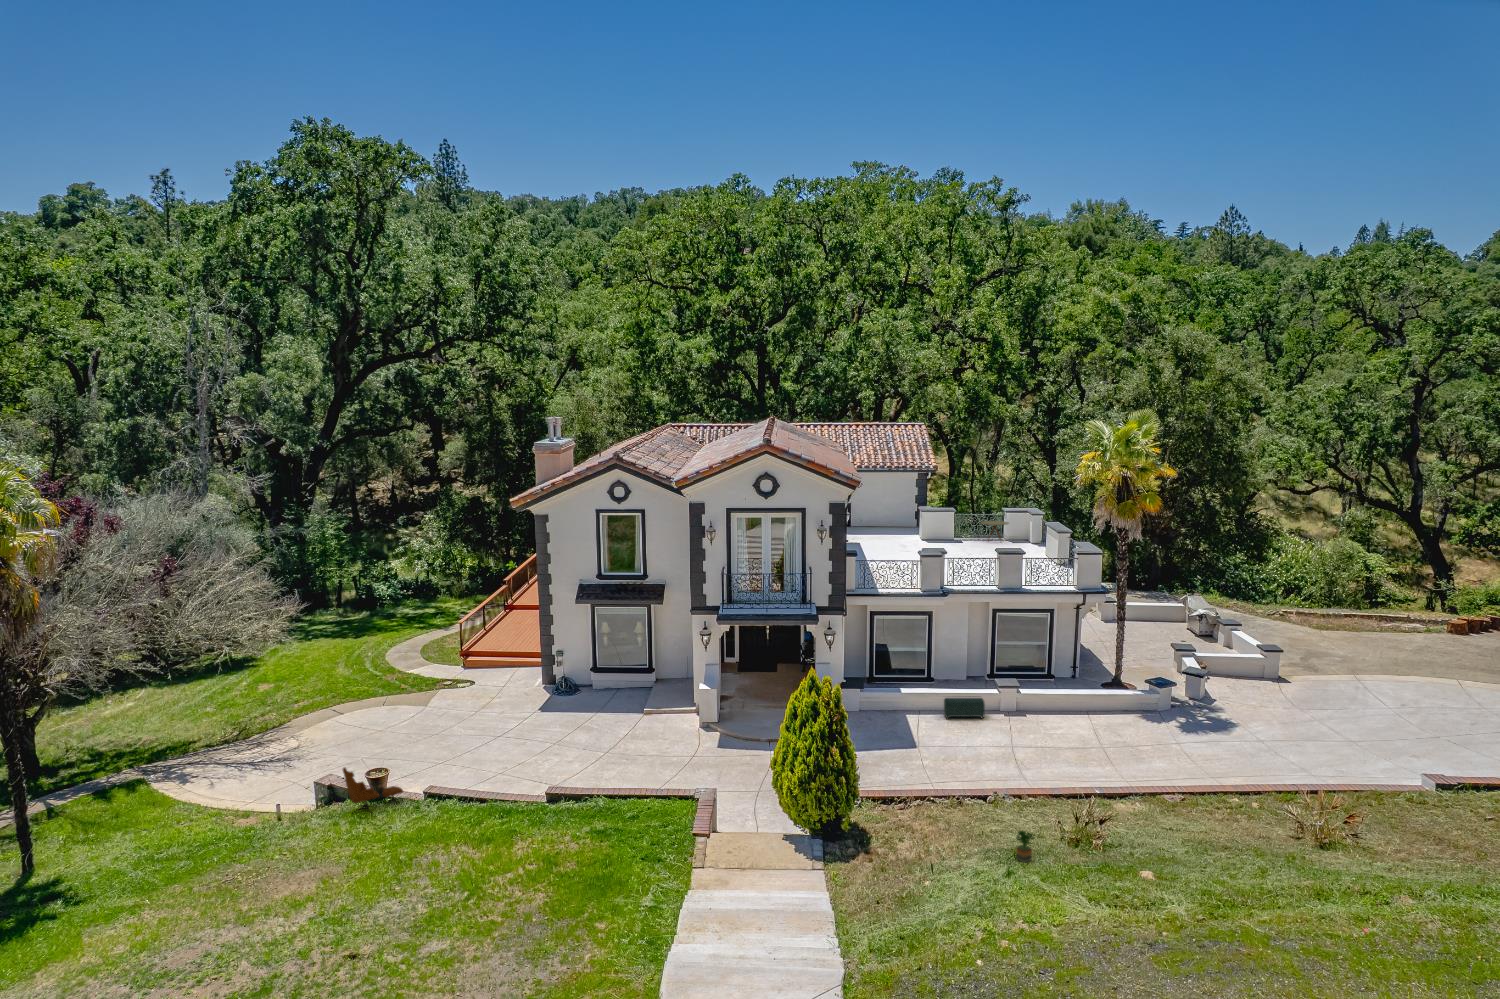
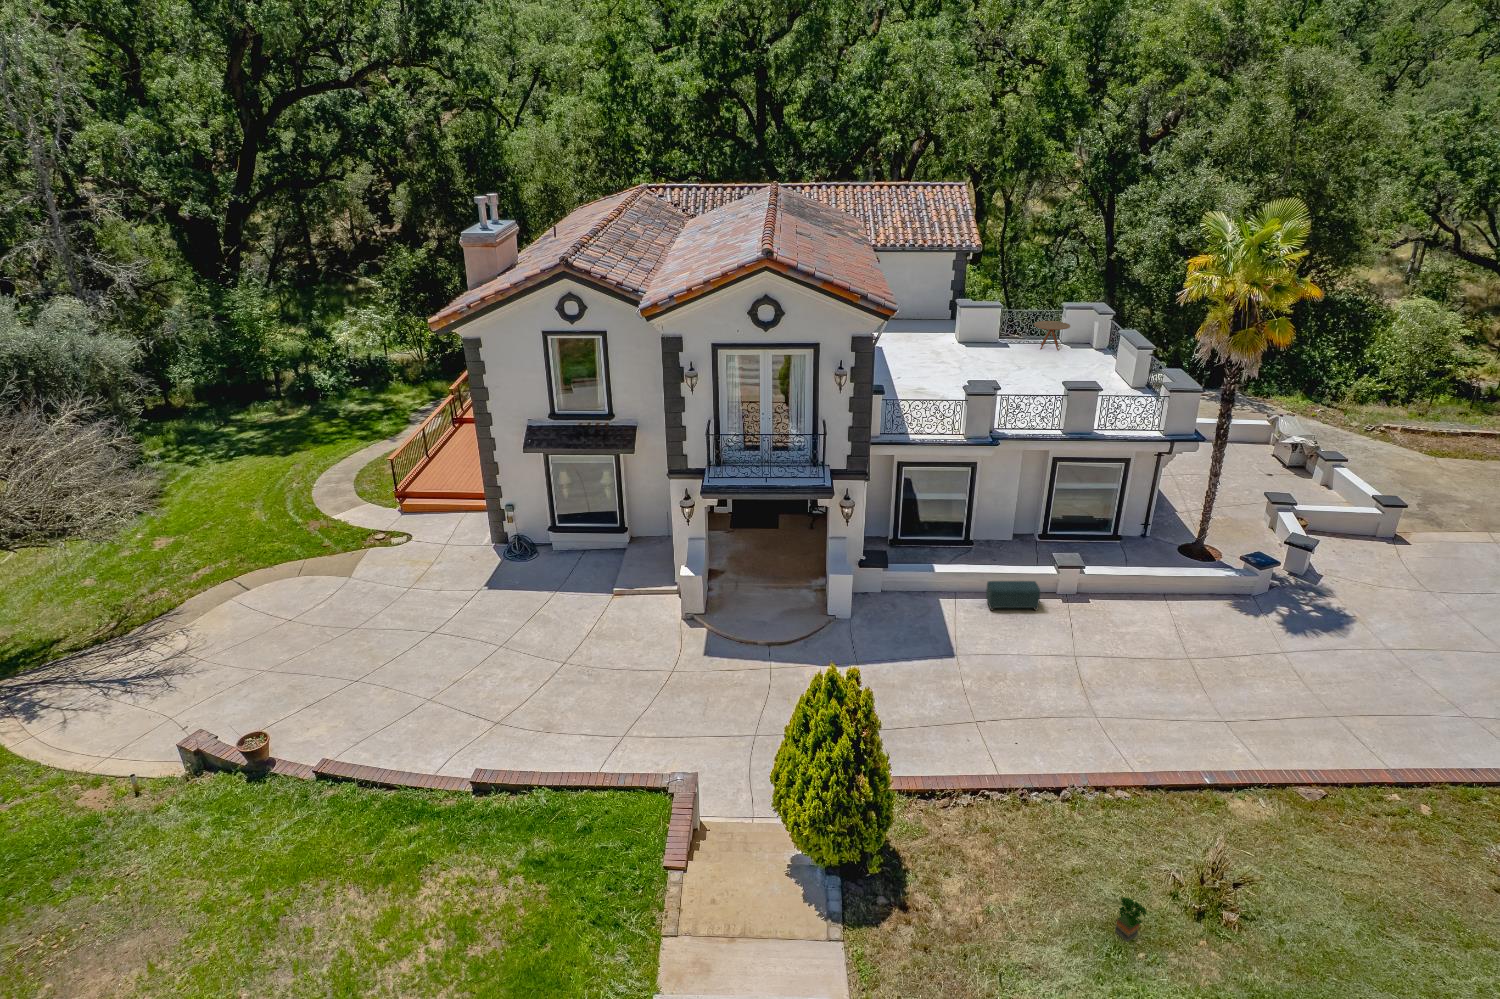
lounge chair: present [343,768,403,813] -> none [183,760,282,815]

